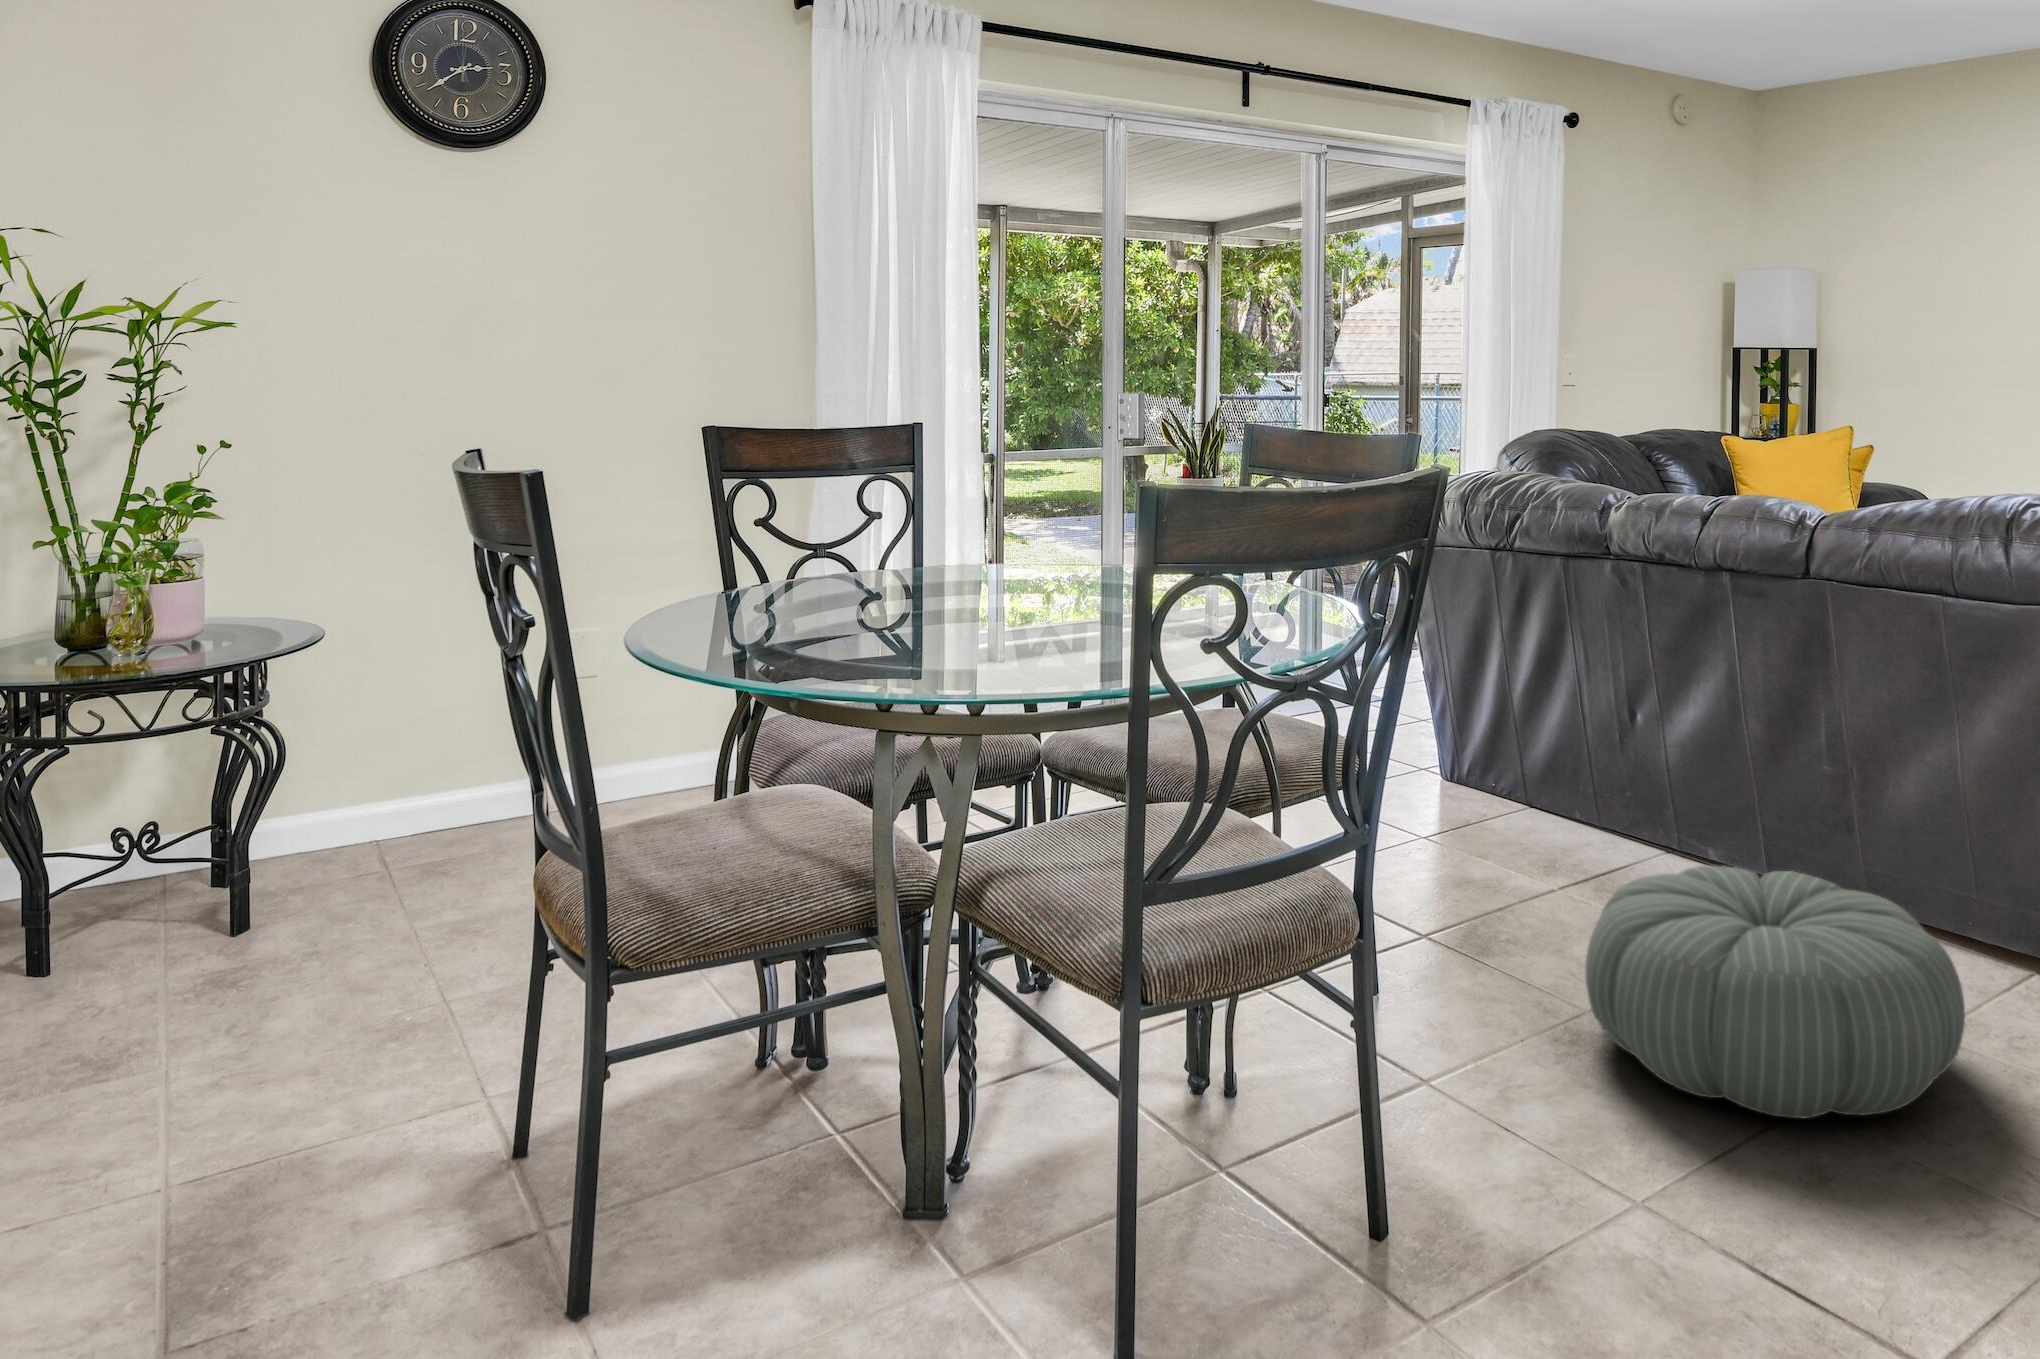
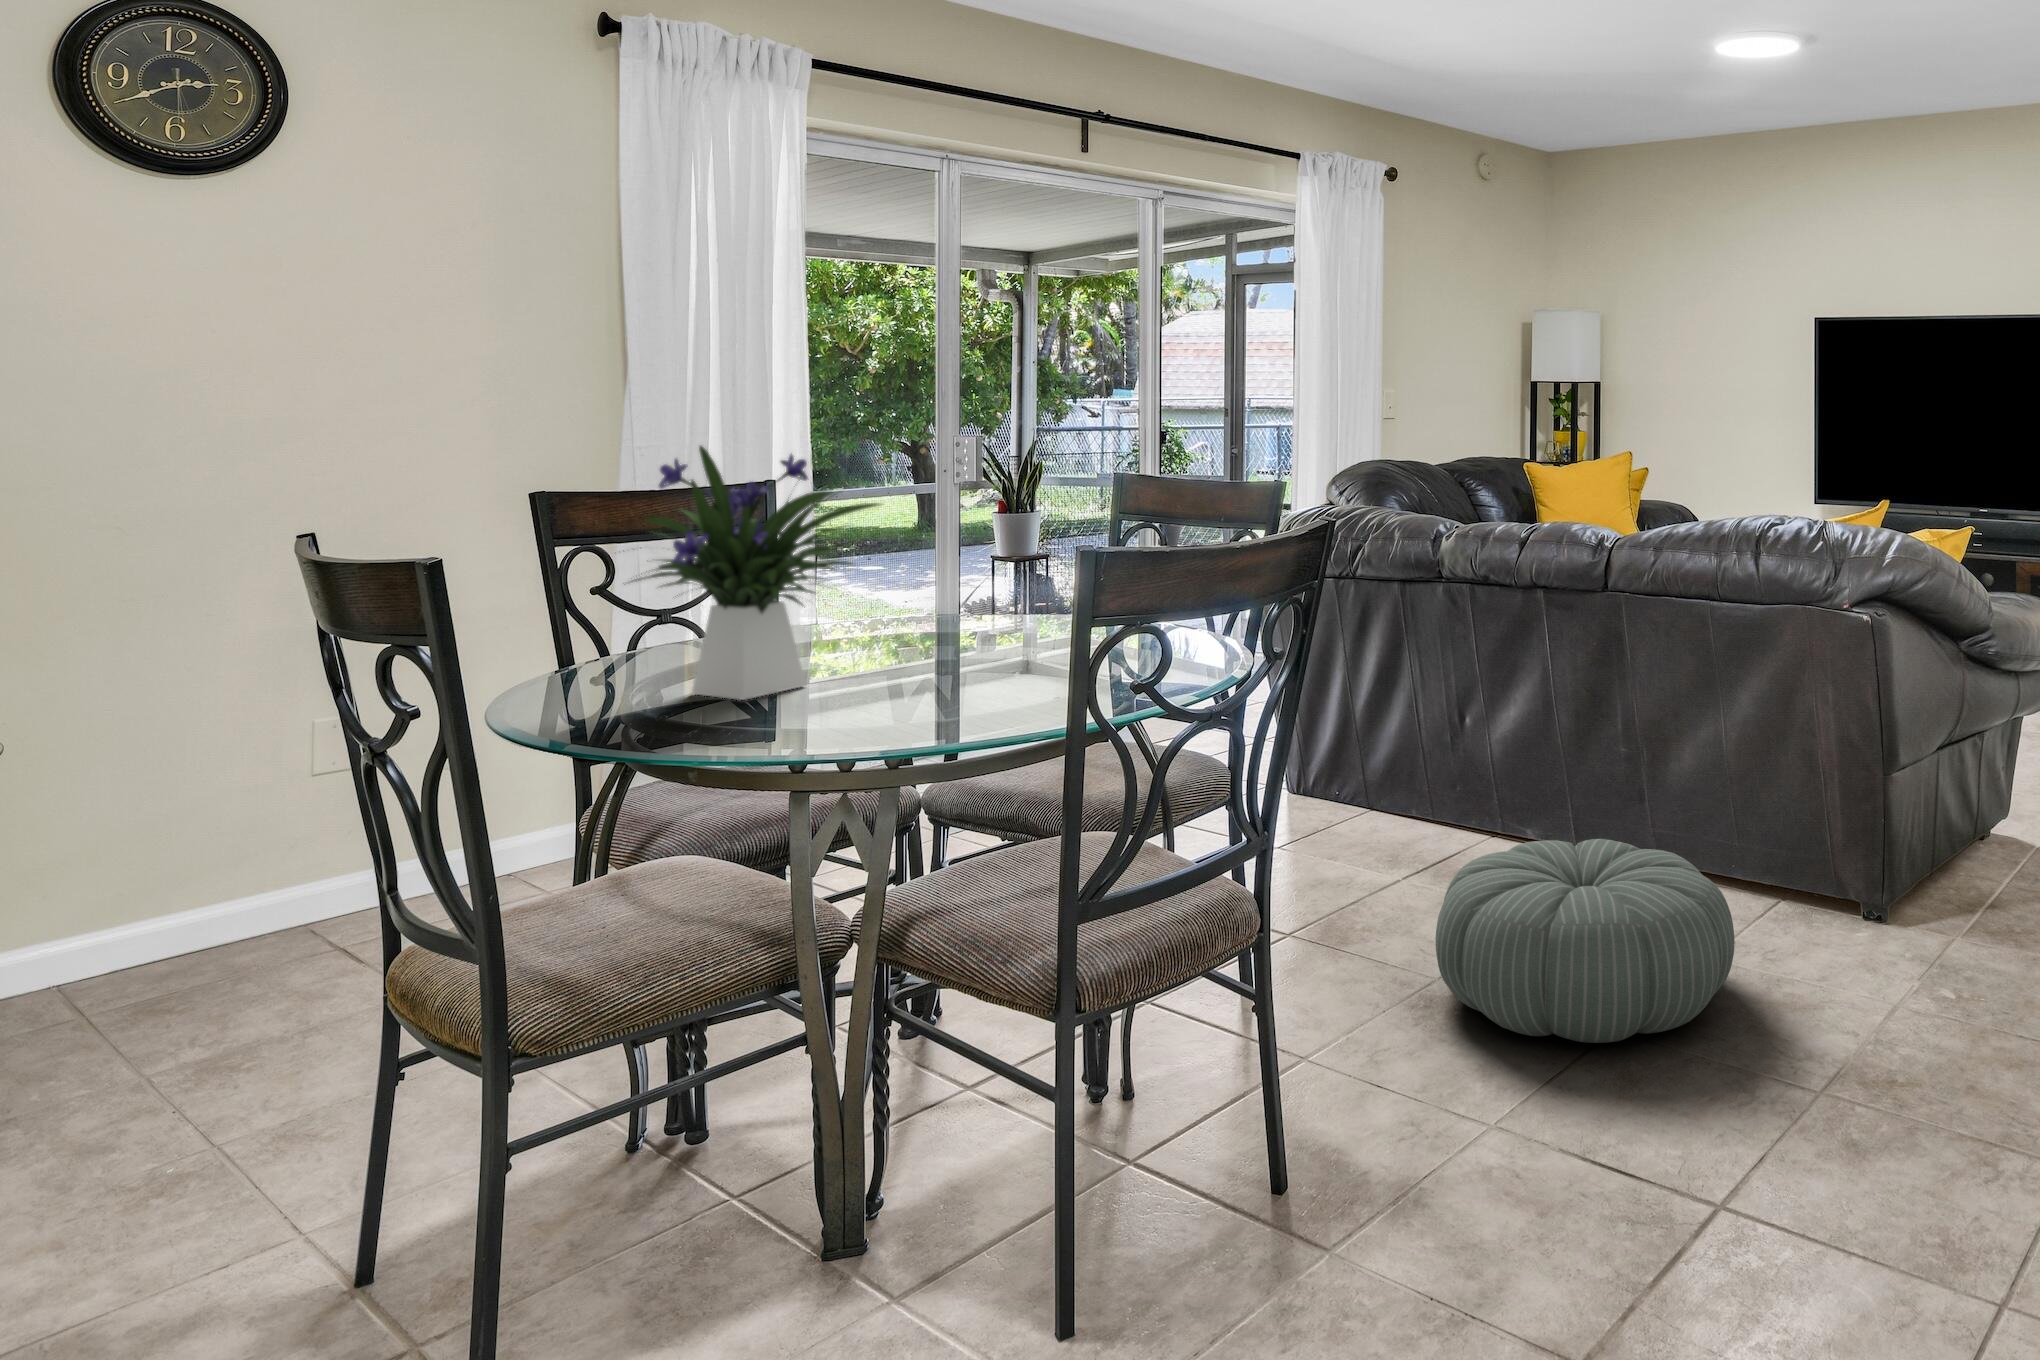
flower arrangement: none [734,376,985,636] -> present [631,446,880,700]

